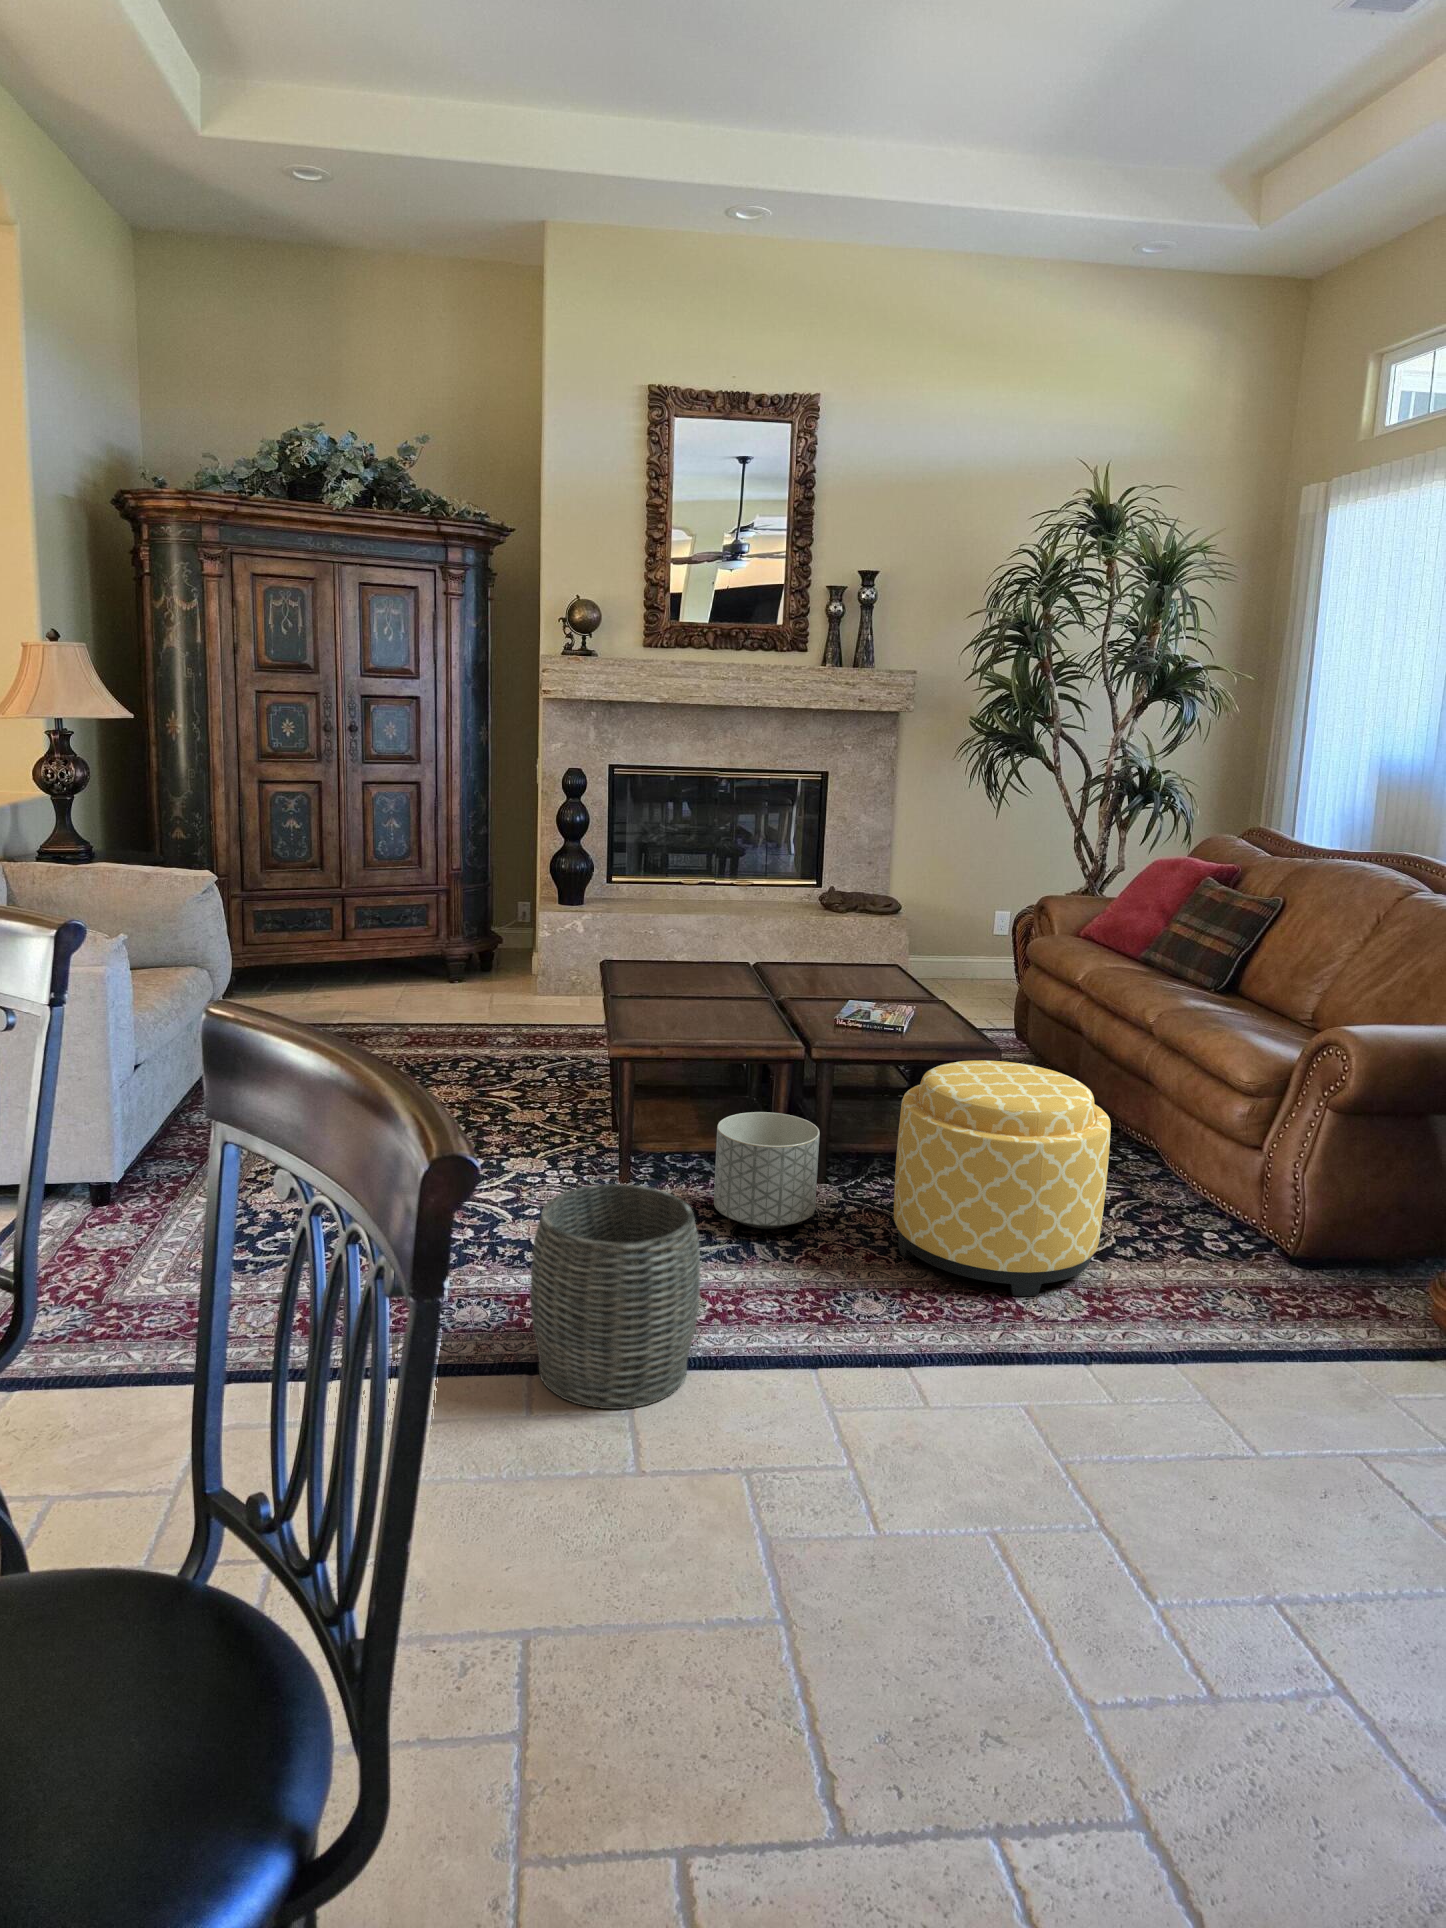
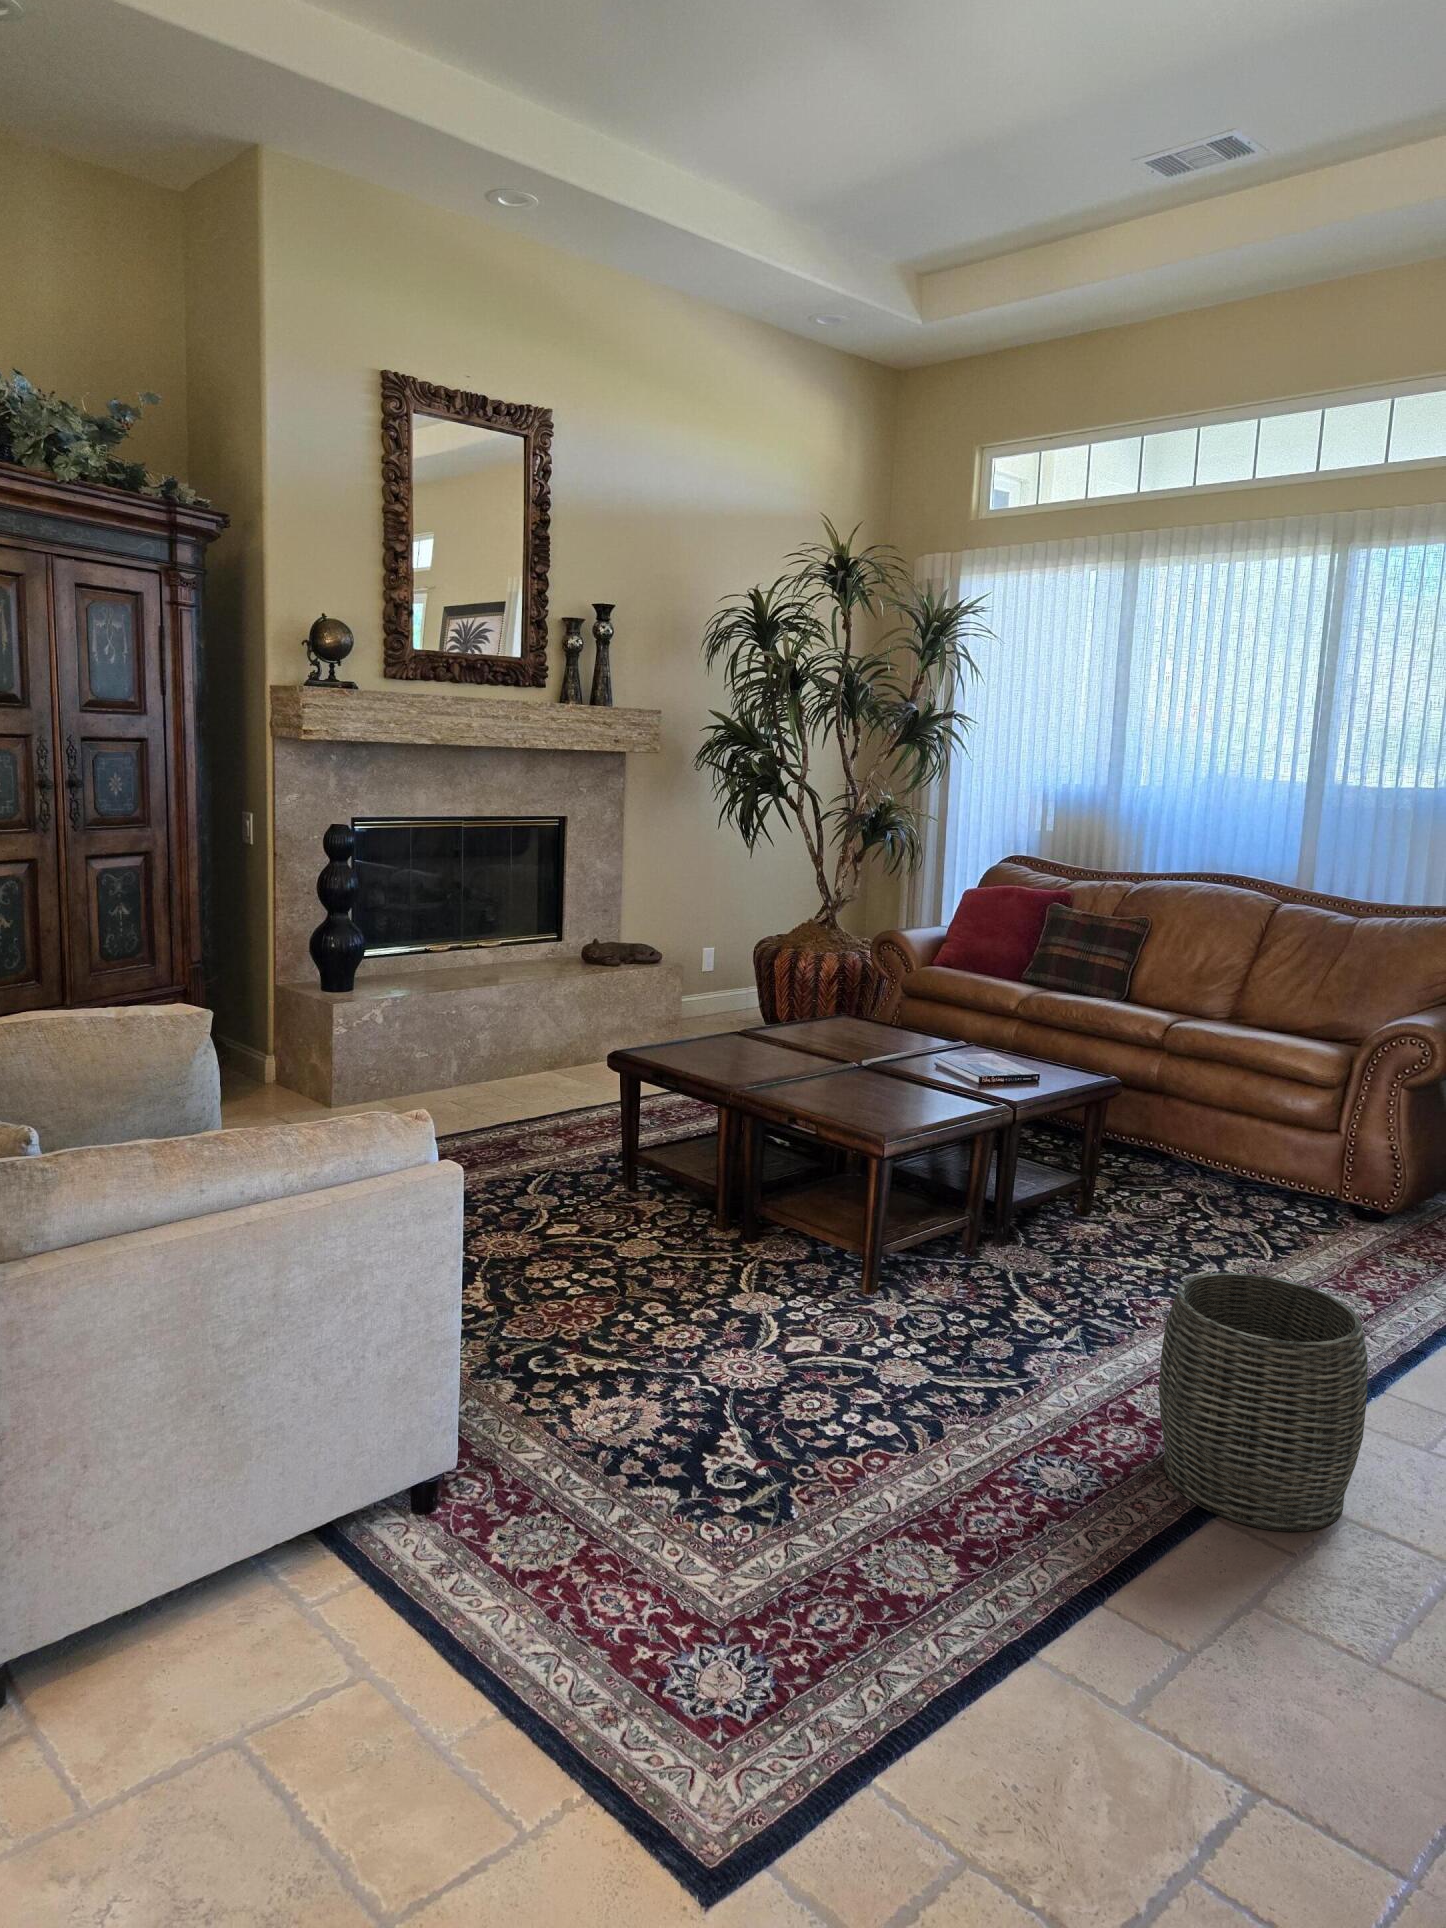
ottoman: present [894,1060,1111,1296] -> none [1121,1079,1337,1293]
planter: present [714,1112,820,1229] -> none [979,1174,1097,1300]

